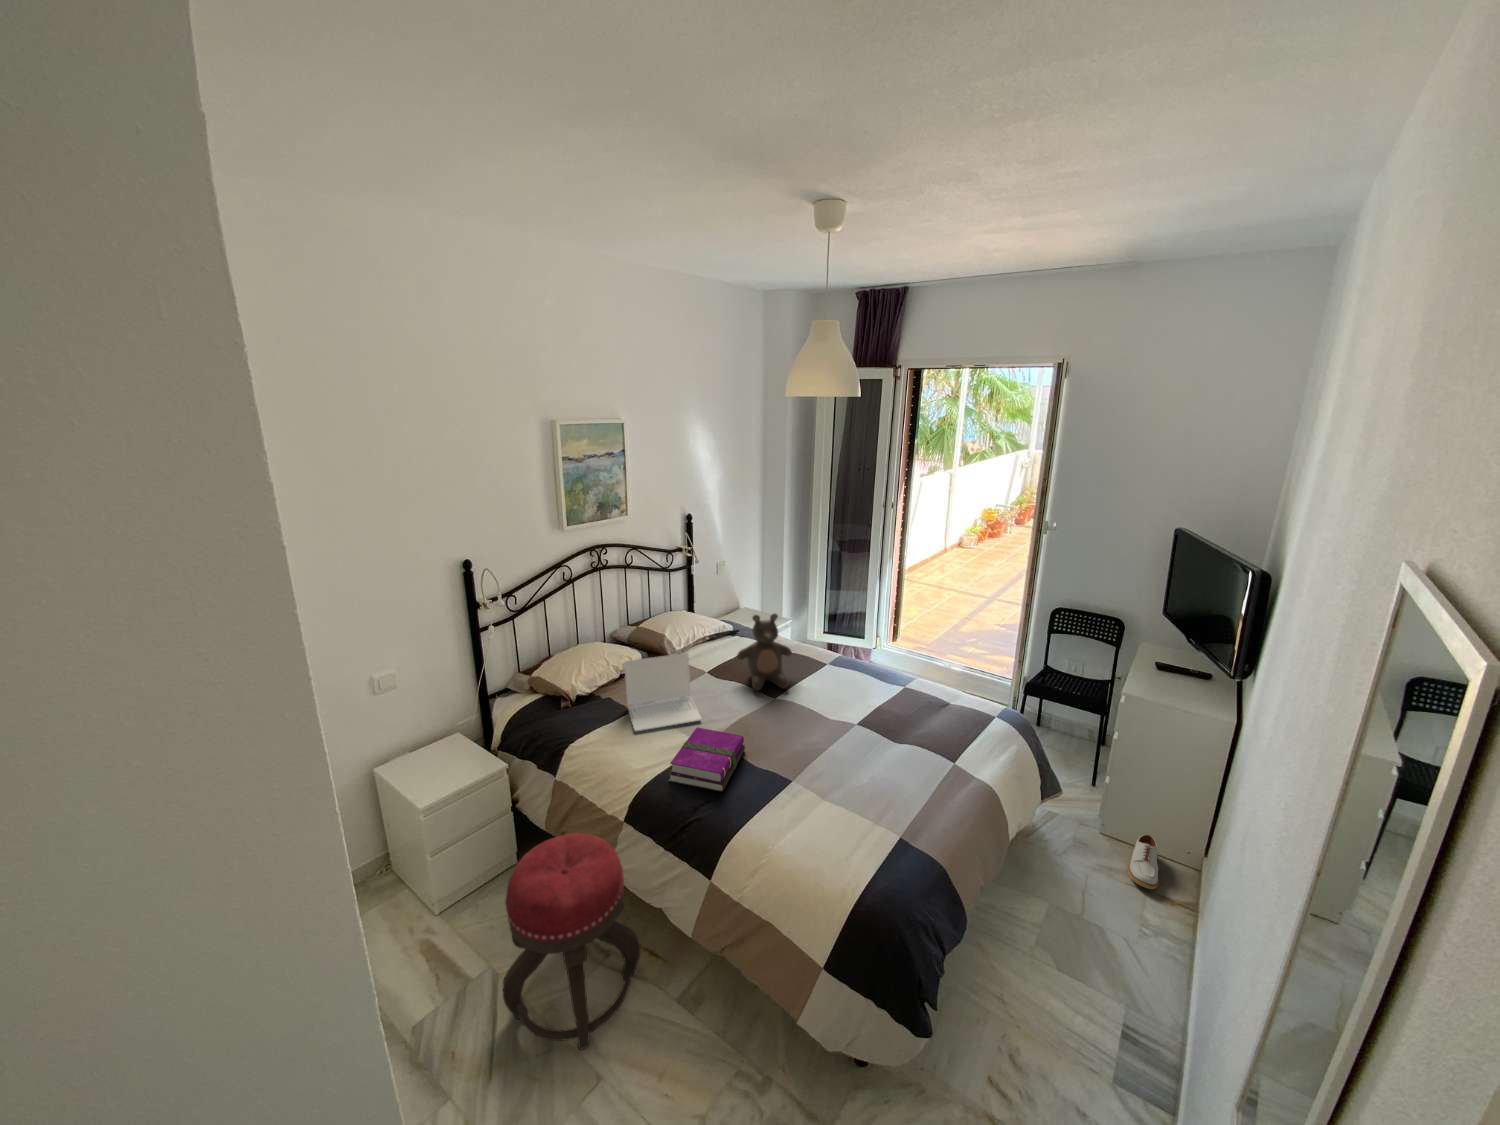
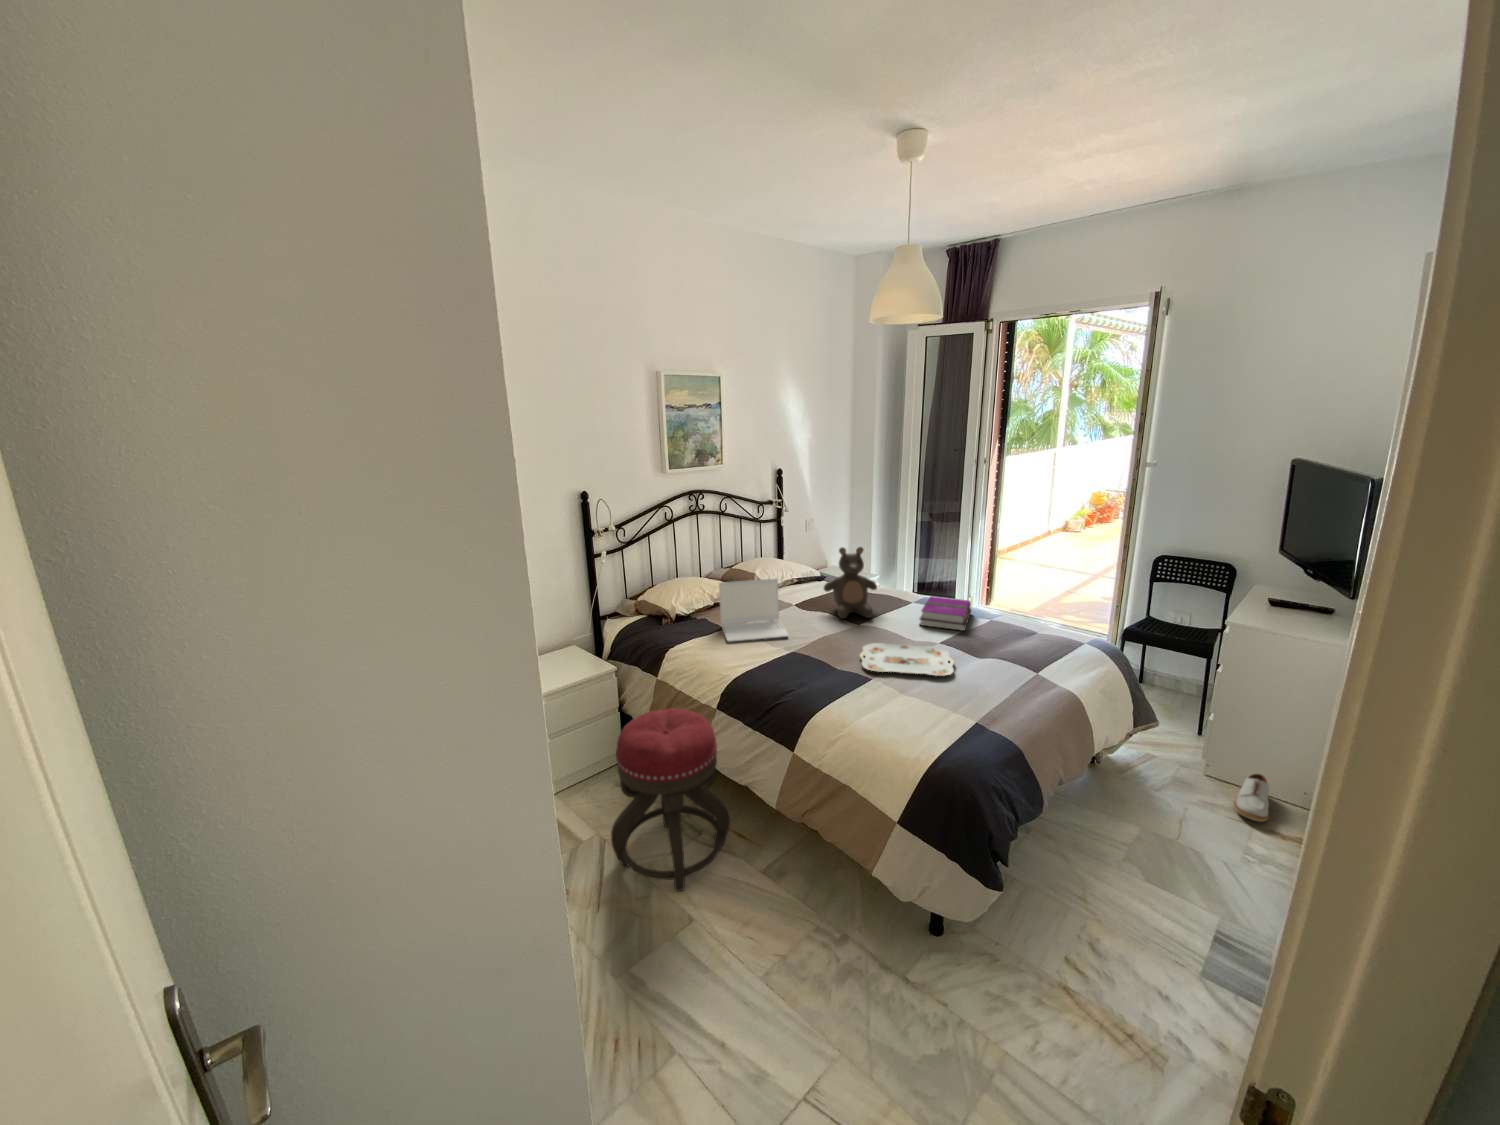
serving tray: none [776,726,873,772] -> present [860,643,954,676]
hardback book: present [668,727,745,792] -> present [920,596,971,631]

